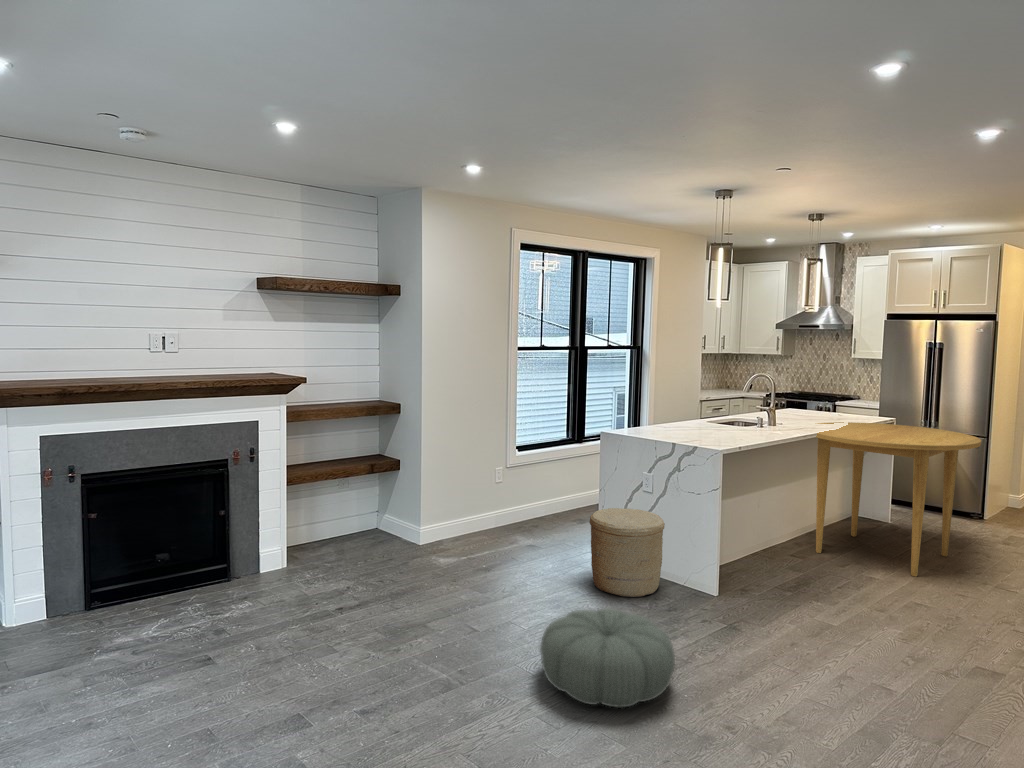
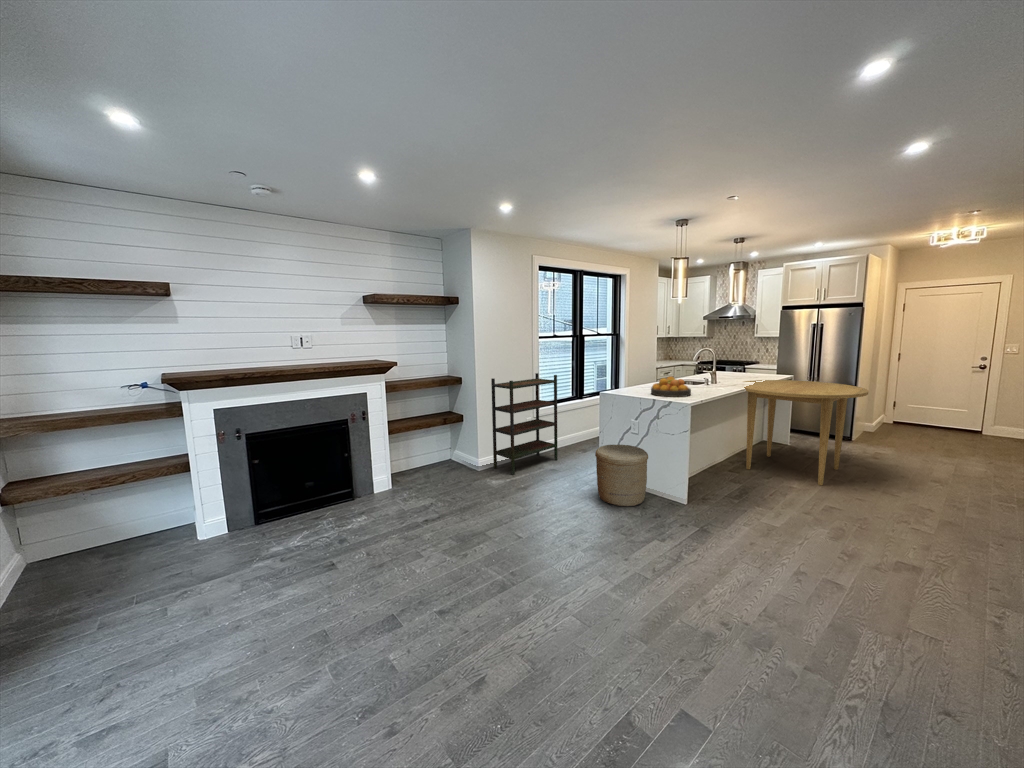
bookshelf: none [443,401,543,552] -> present [491,373,558,475]
fruit bowl: none [674,412,729,441] -> present [651,377,691,397]
pouf: present [540,609,675,708] -> none [572,522,673,601]

